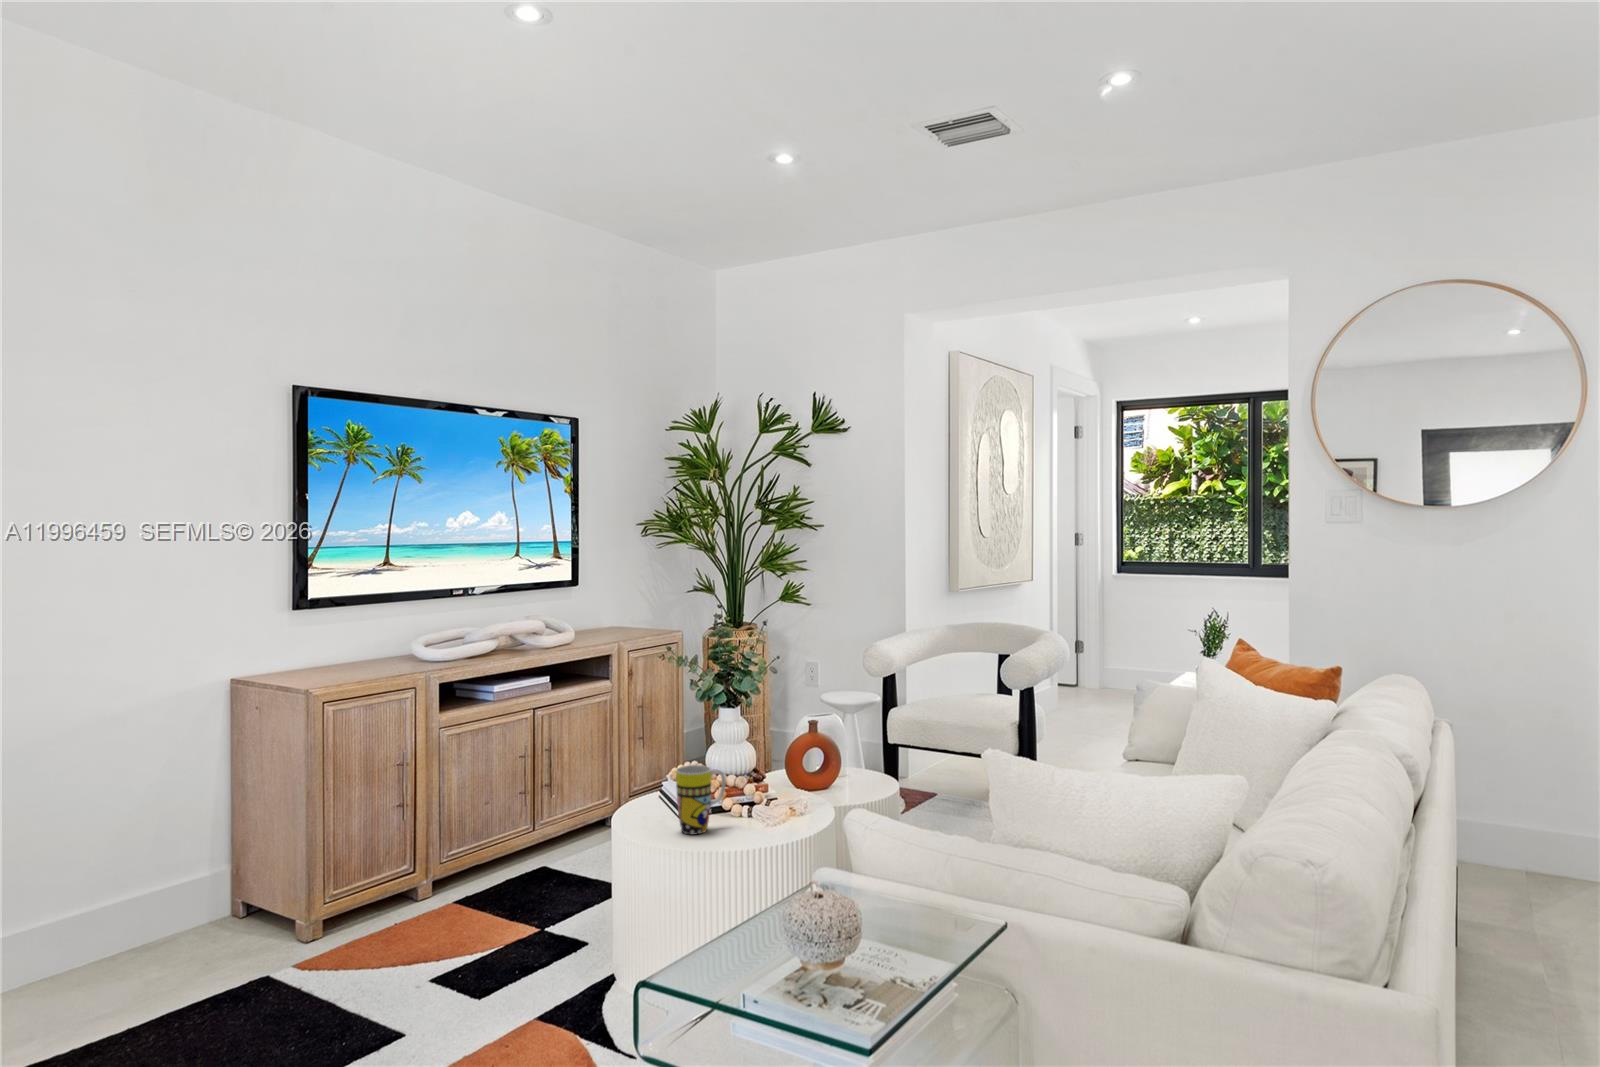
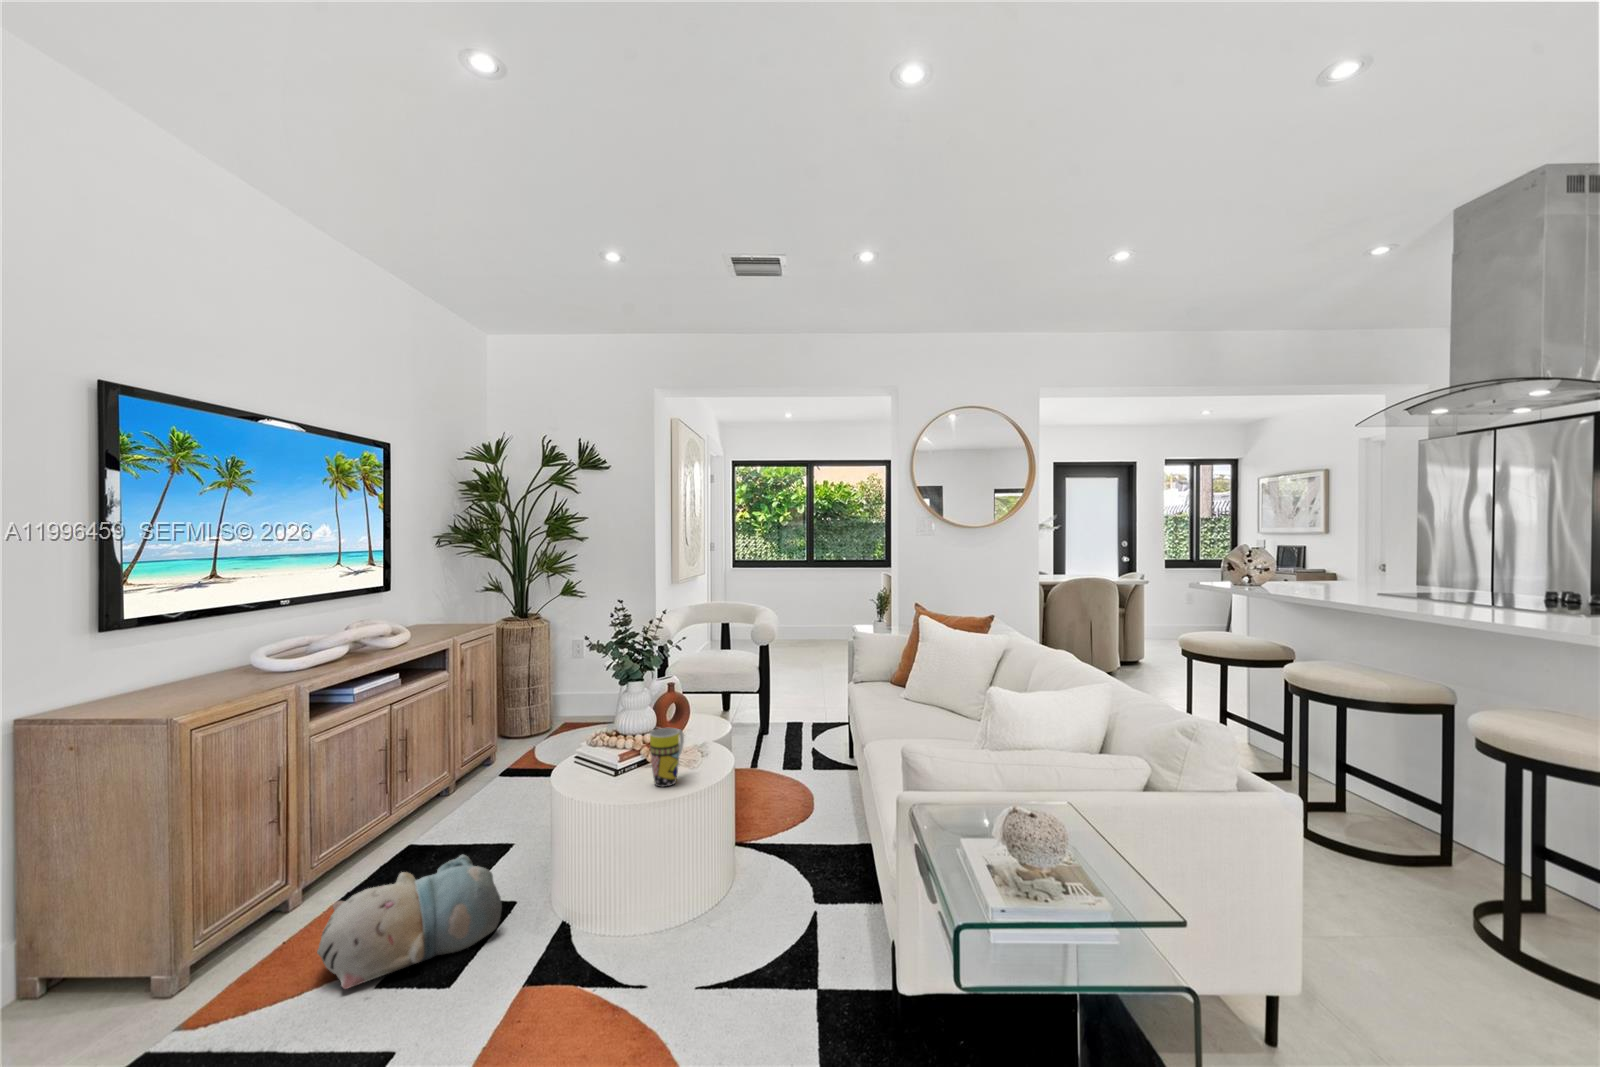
plush toy: none [397,875,564,973] -> present [317,855,502,989]

